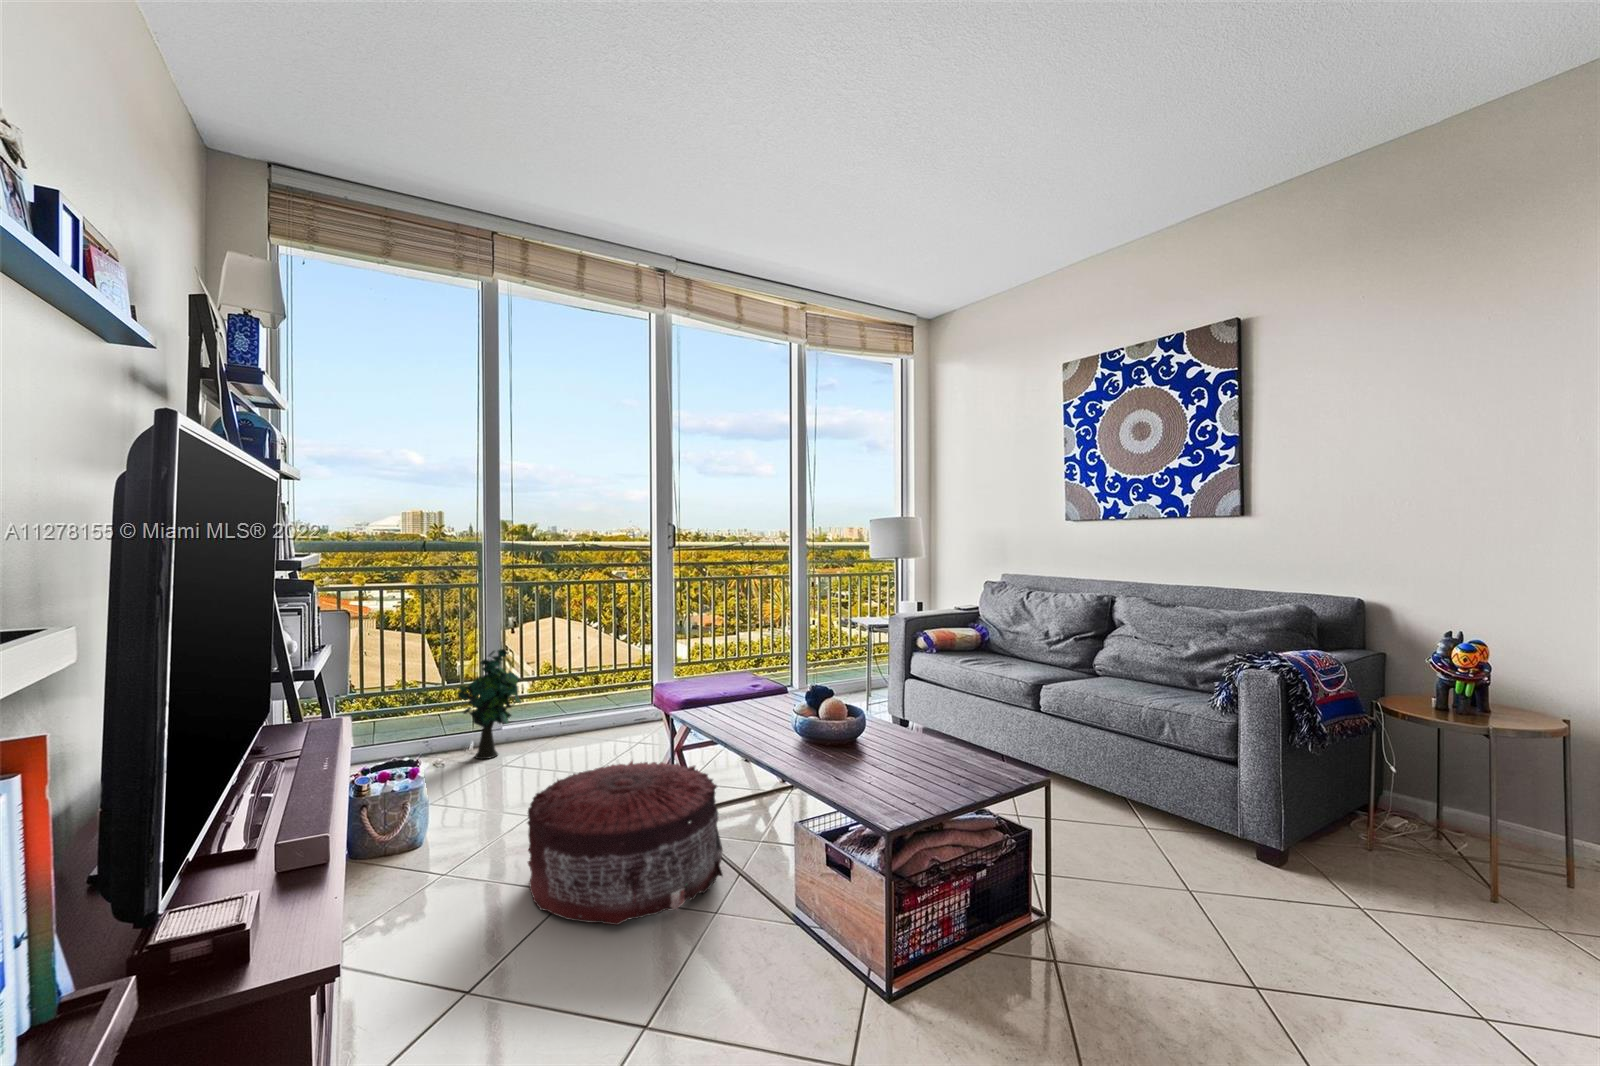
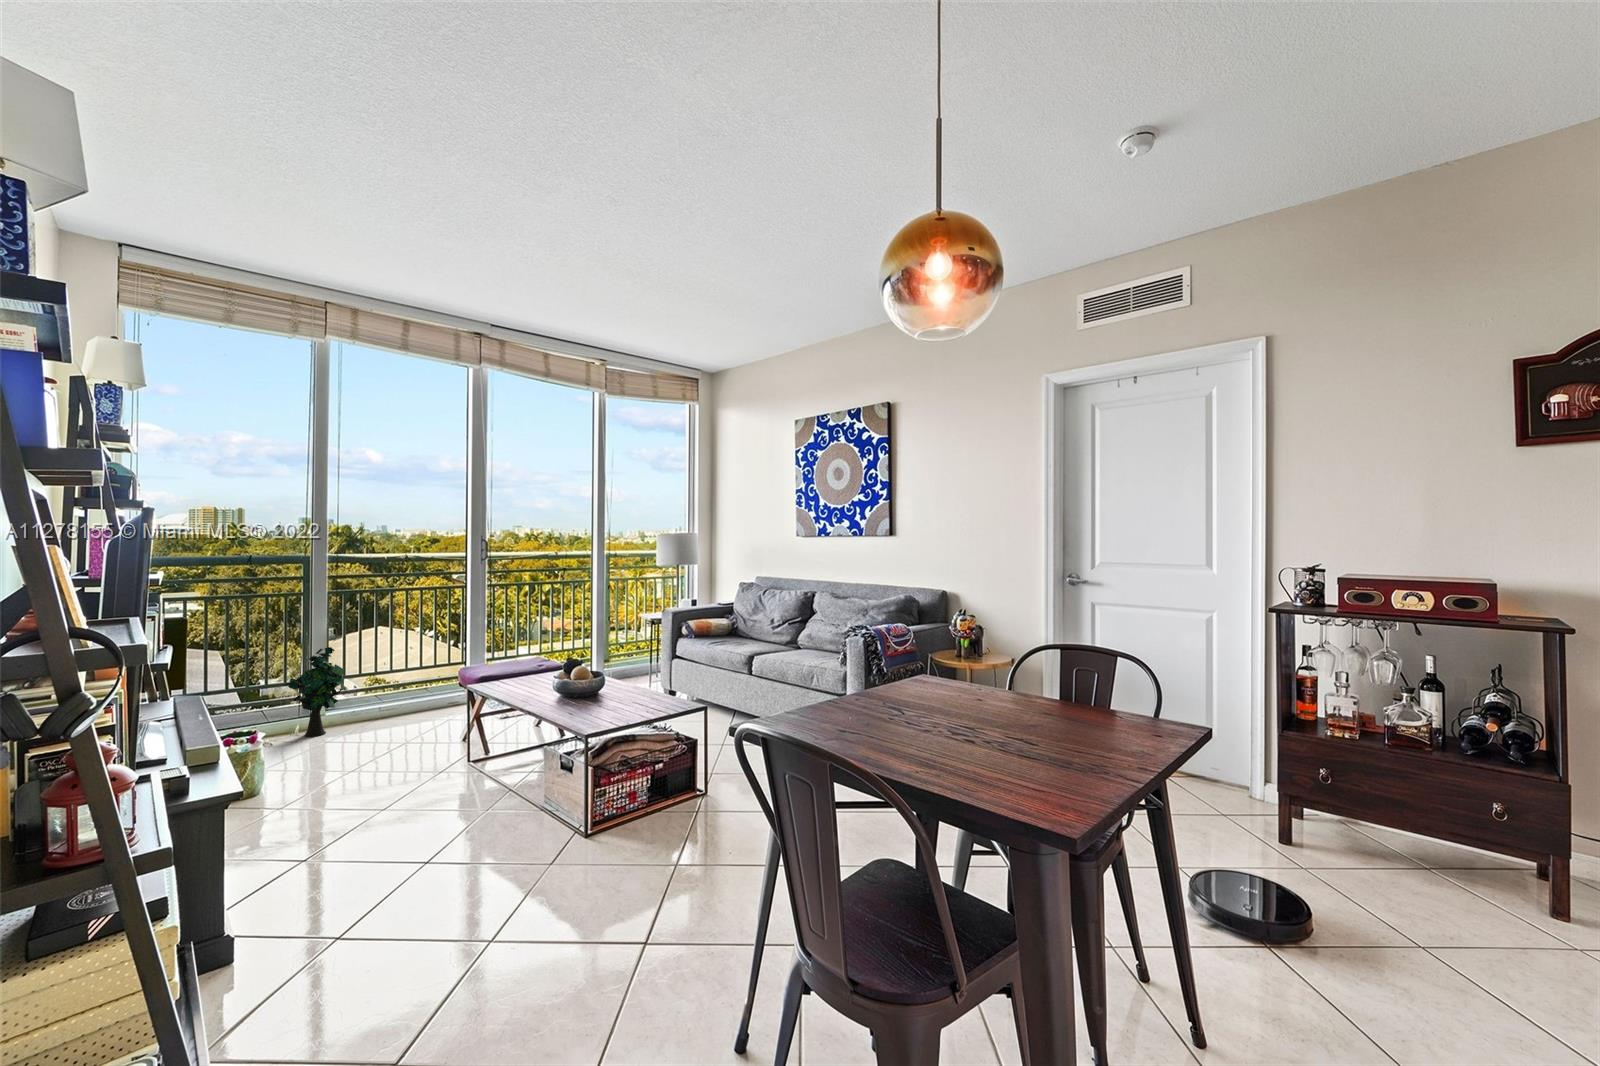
pouf: present [528,761,723,925] -> none [349,719,497,820]

